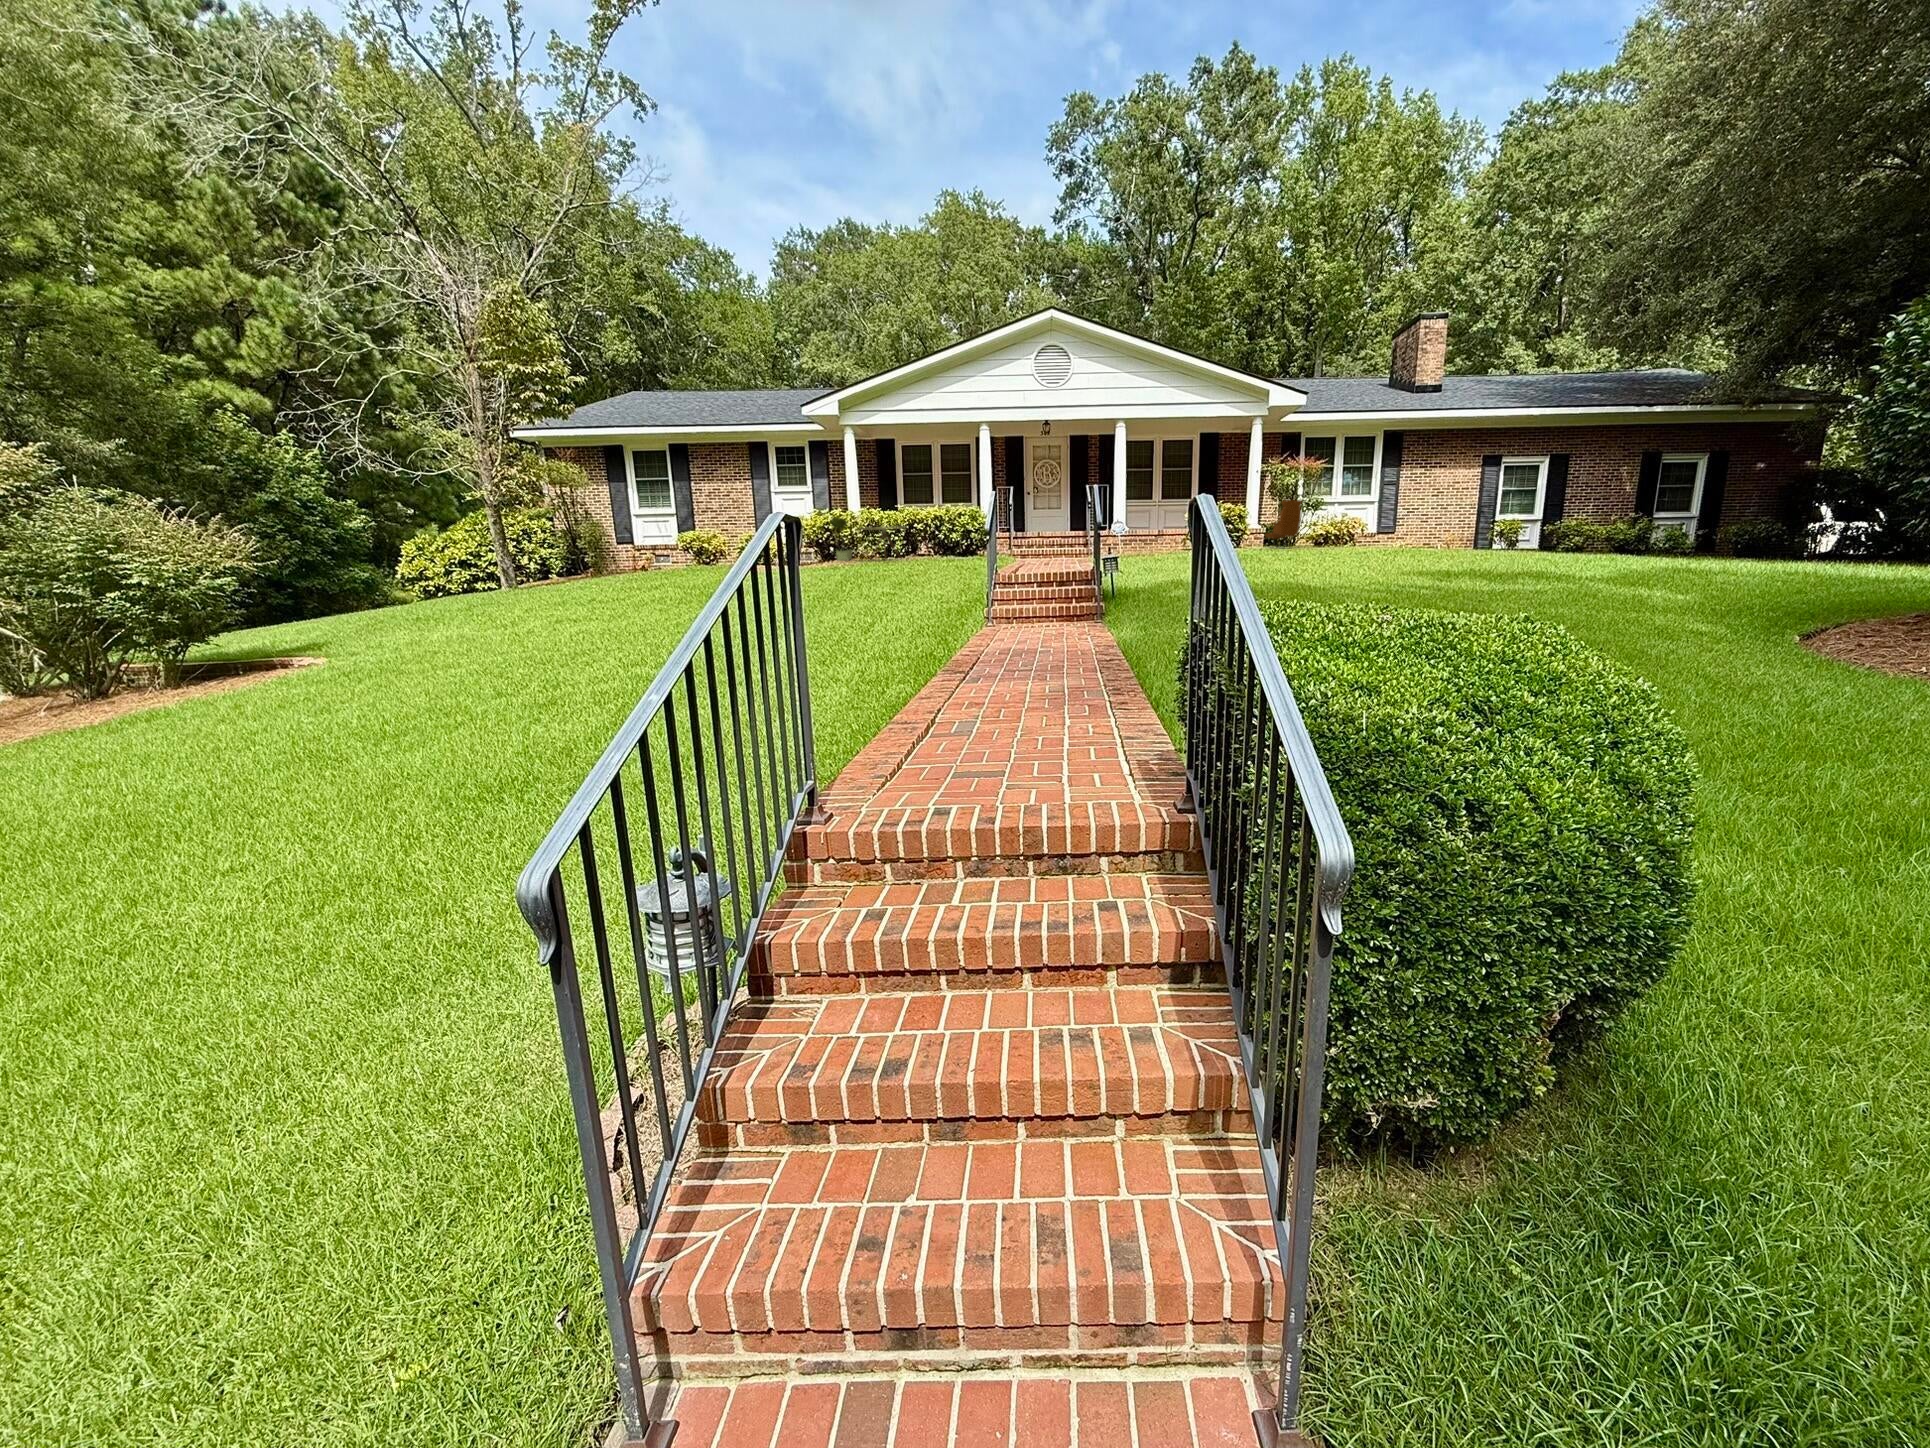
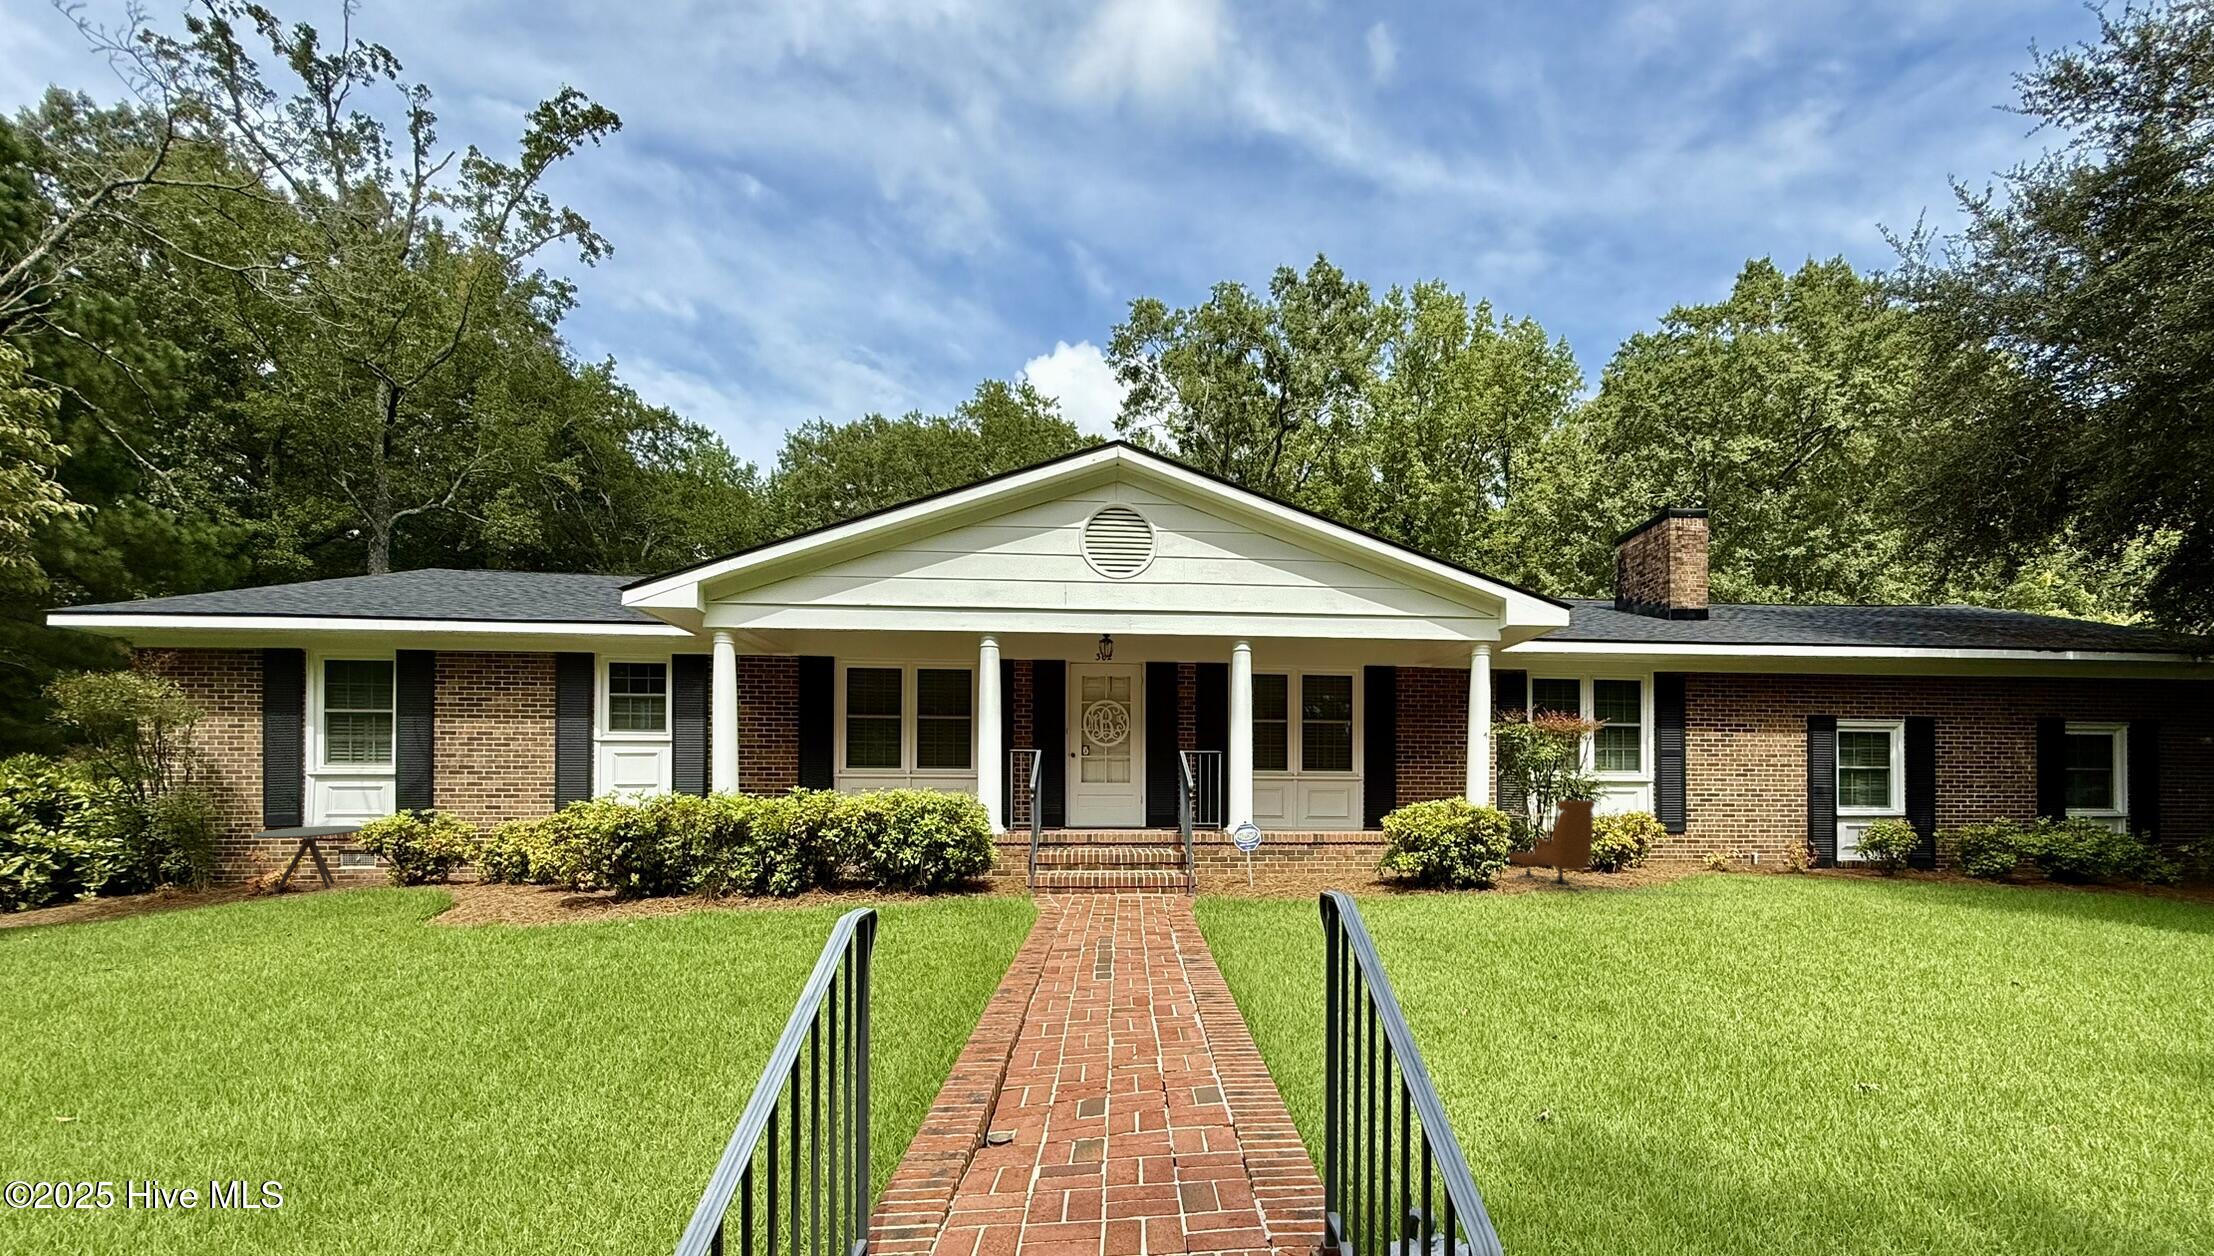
potted tree: present [830,517,852,561] -> none [651,805,691,899]
round table: present [862,526,903,559] -> present [254,826,363,894]

